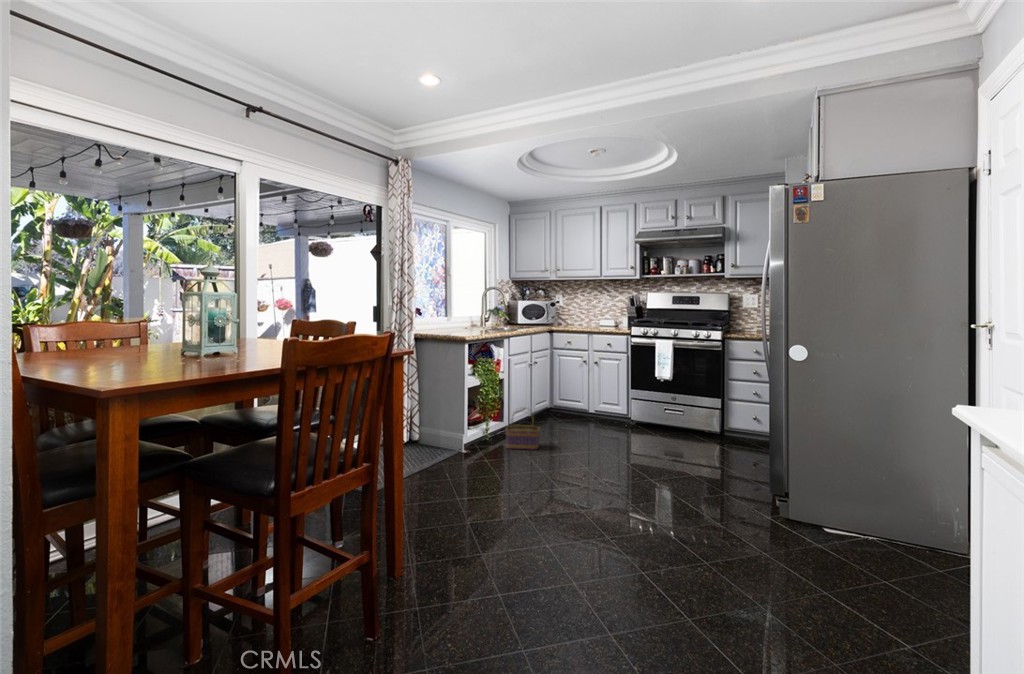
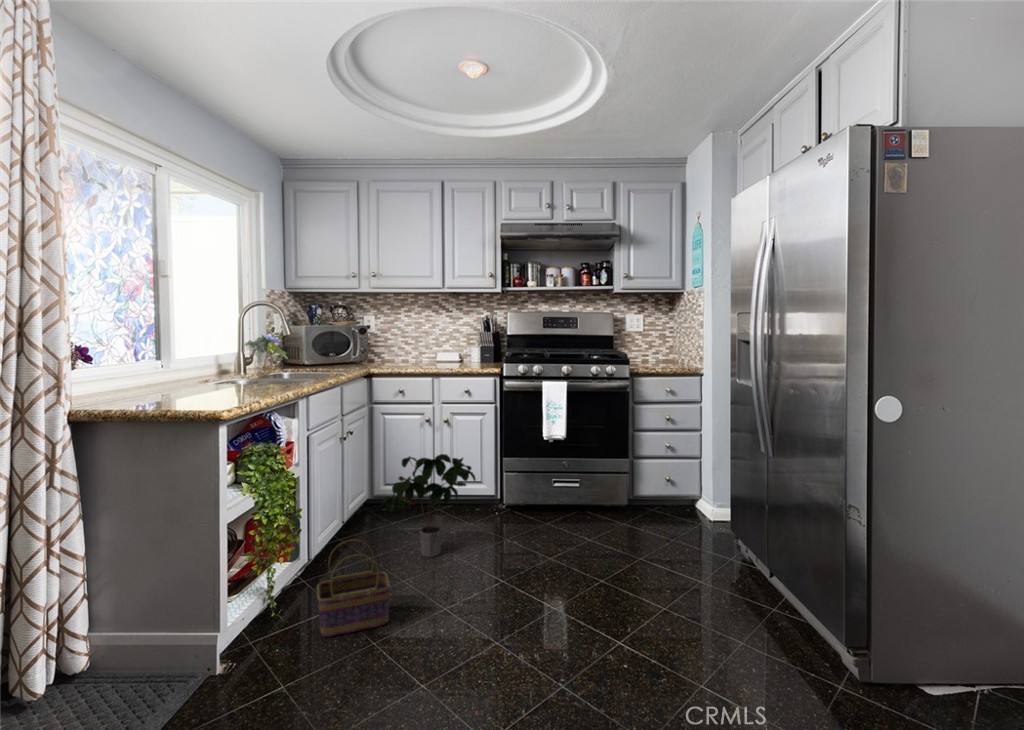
potted plant: none [547,376,600,435] -> present [382,454,476,557]

